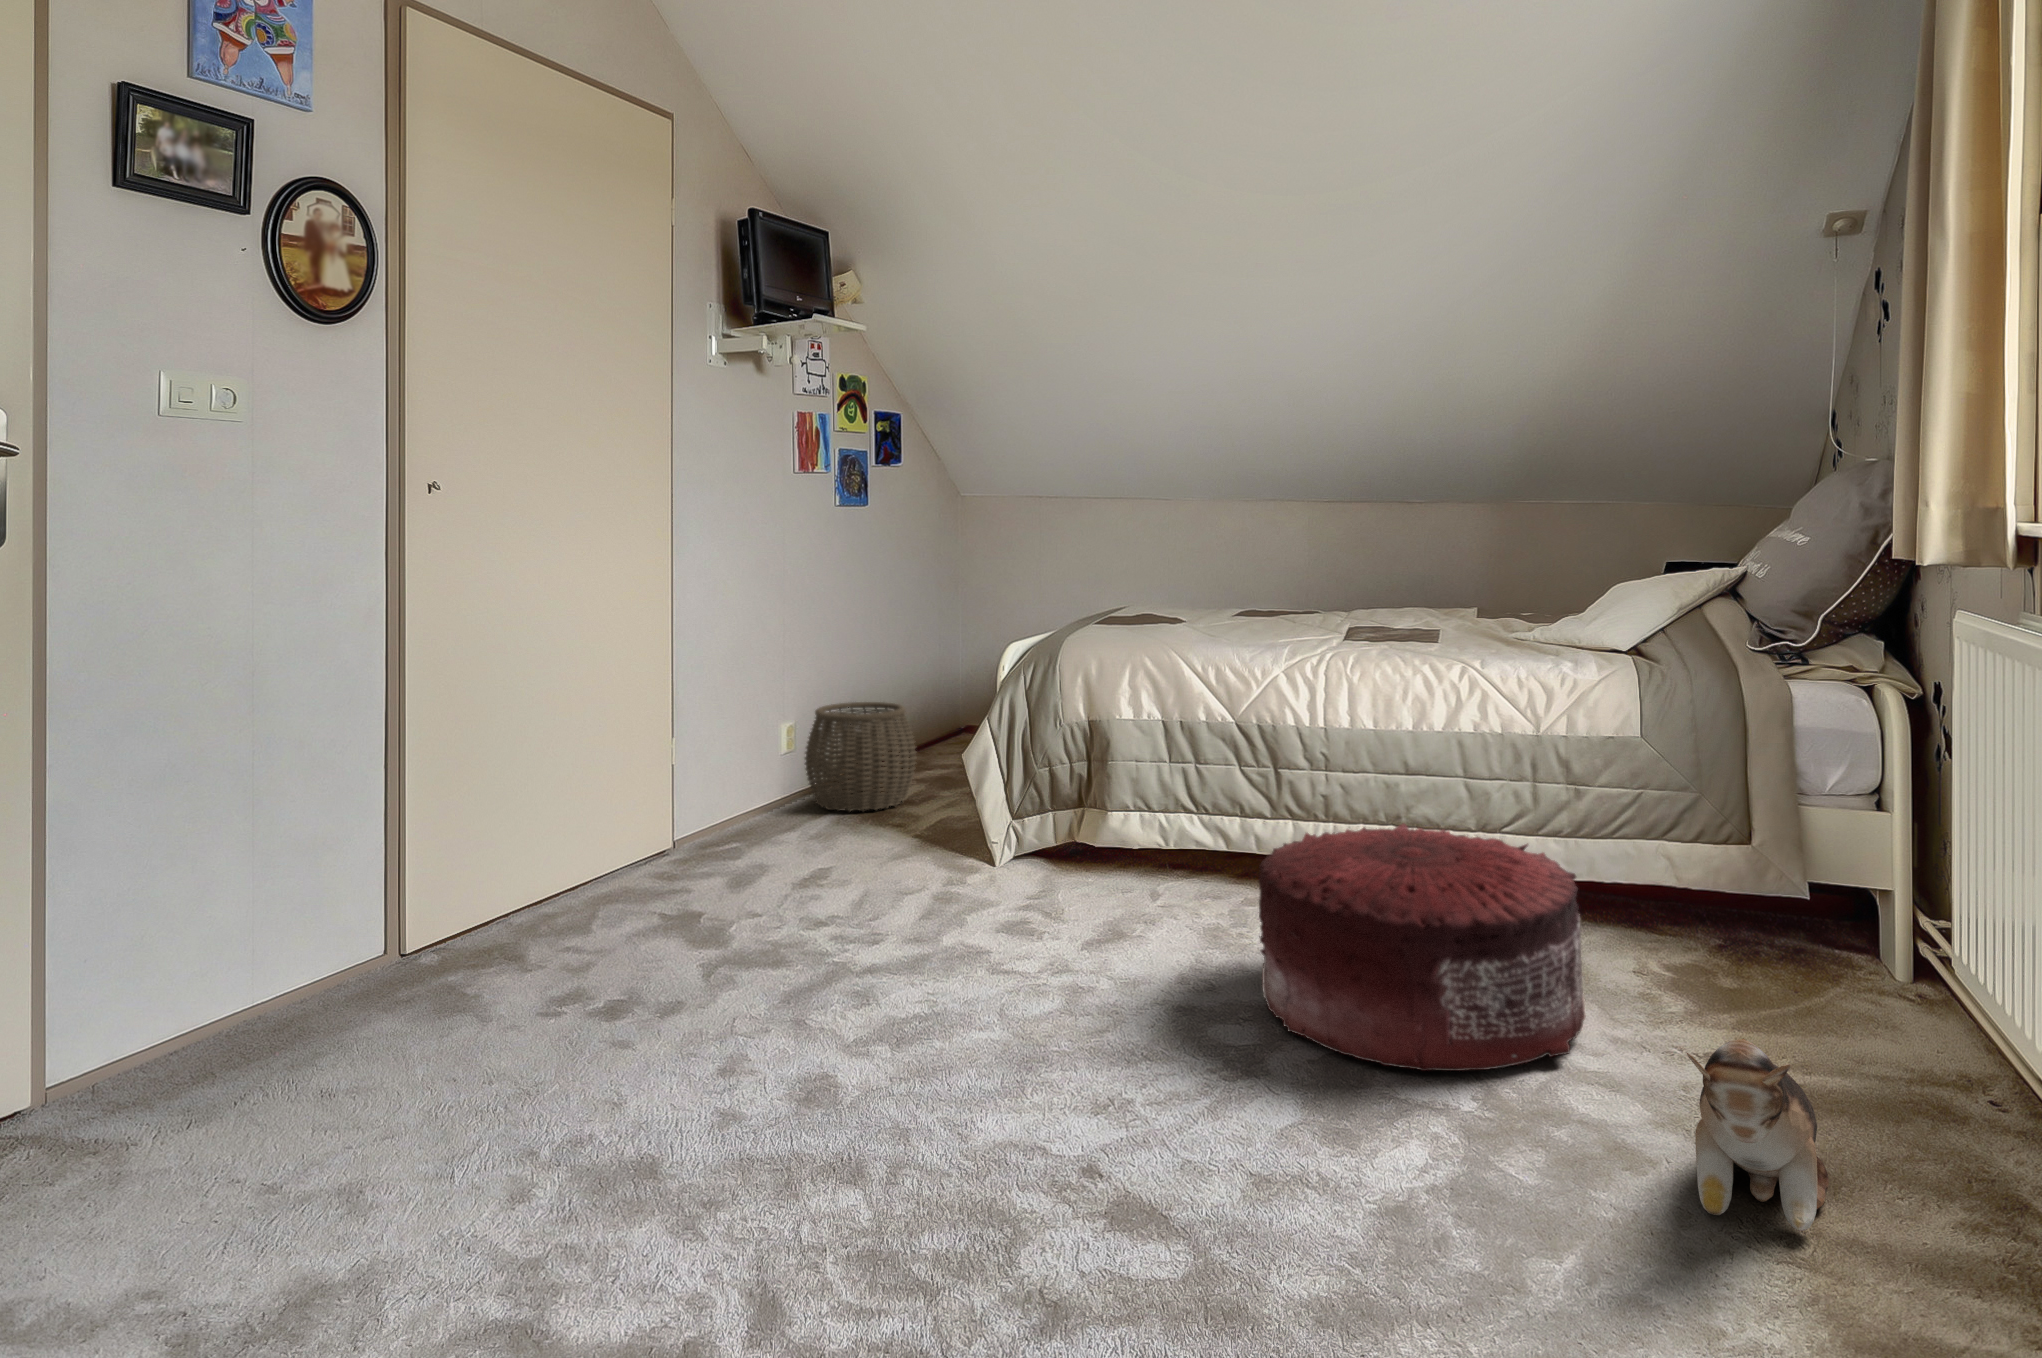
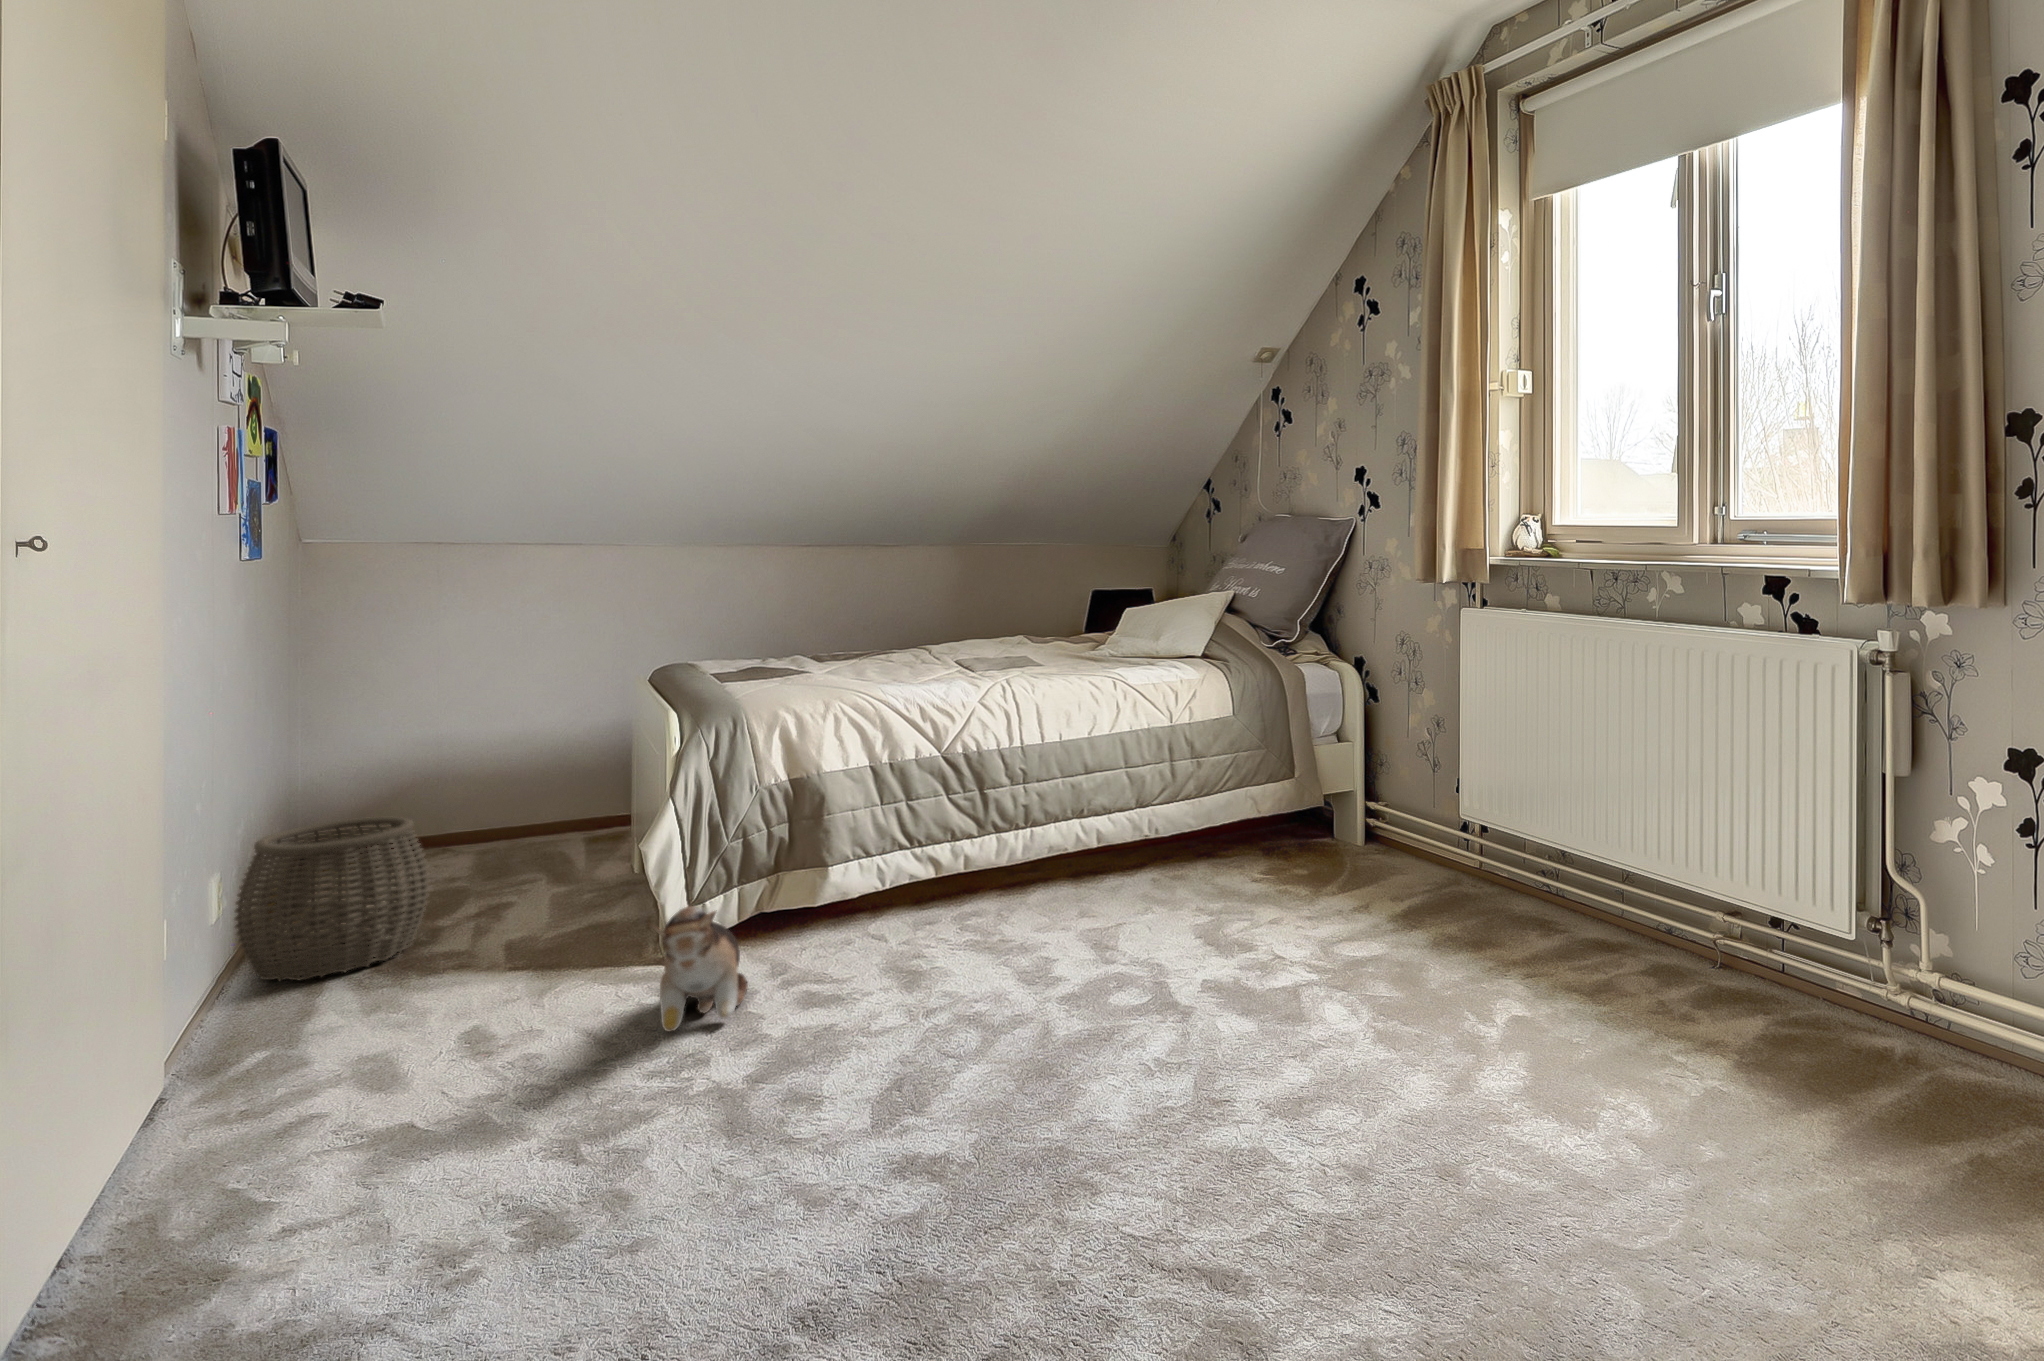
pouf: present [1259,824,1586,1071] -> none [1100,800,1346,988]
plush toy: present [1687,1038,1829,1230] -> present [652,906,748,1032]

